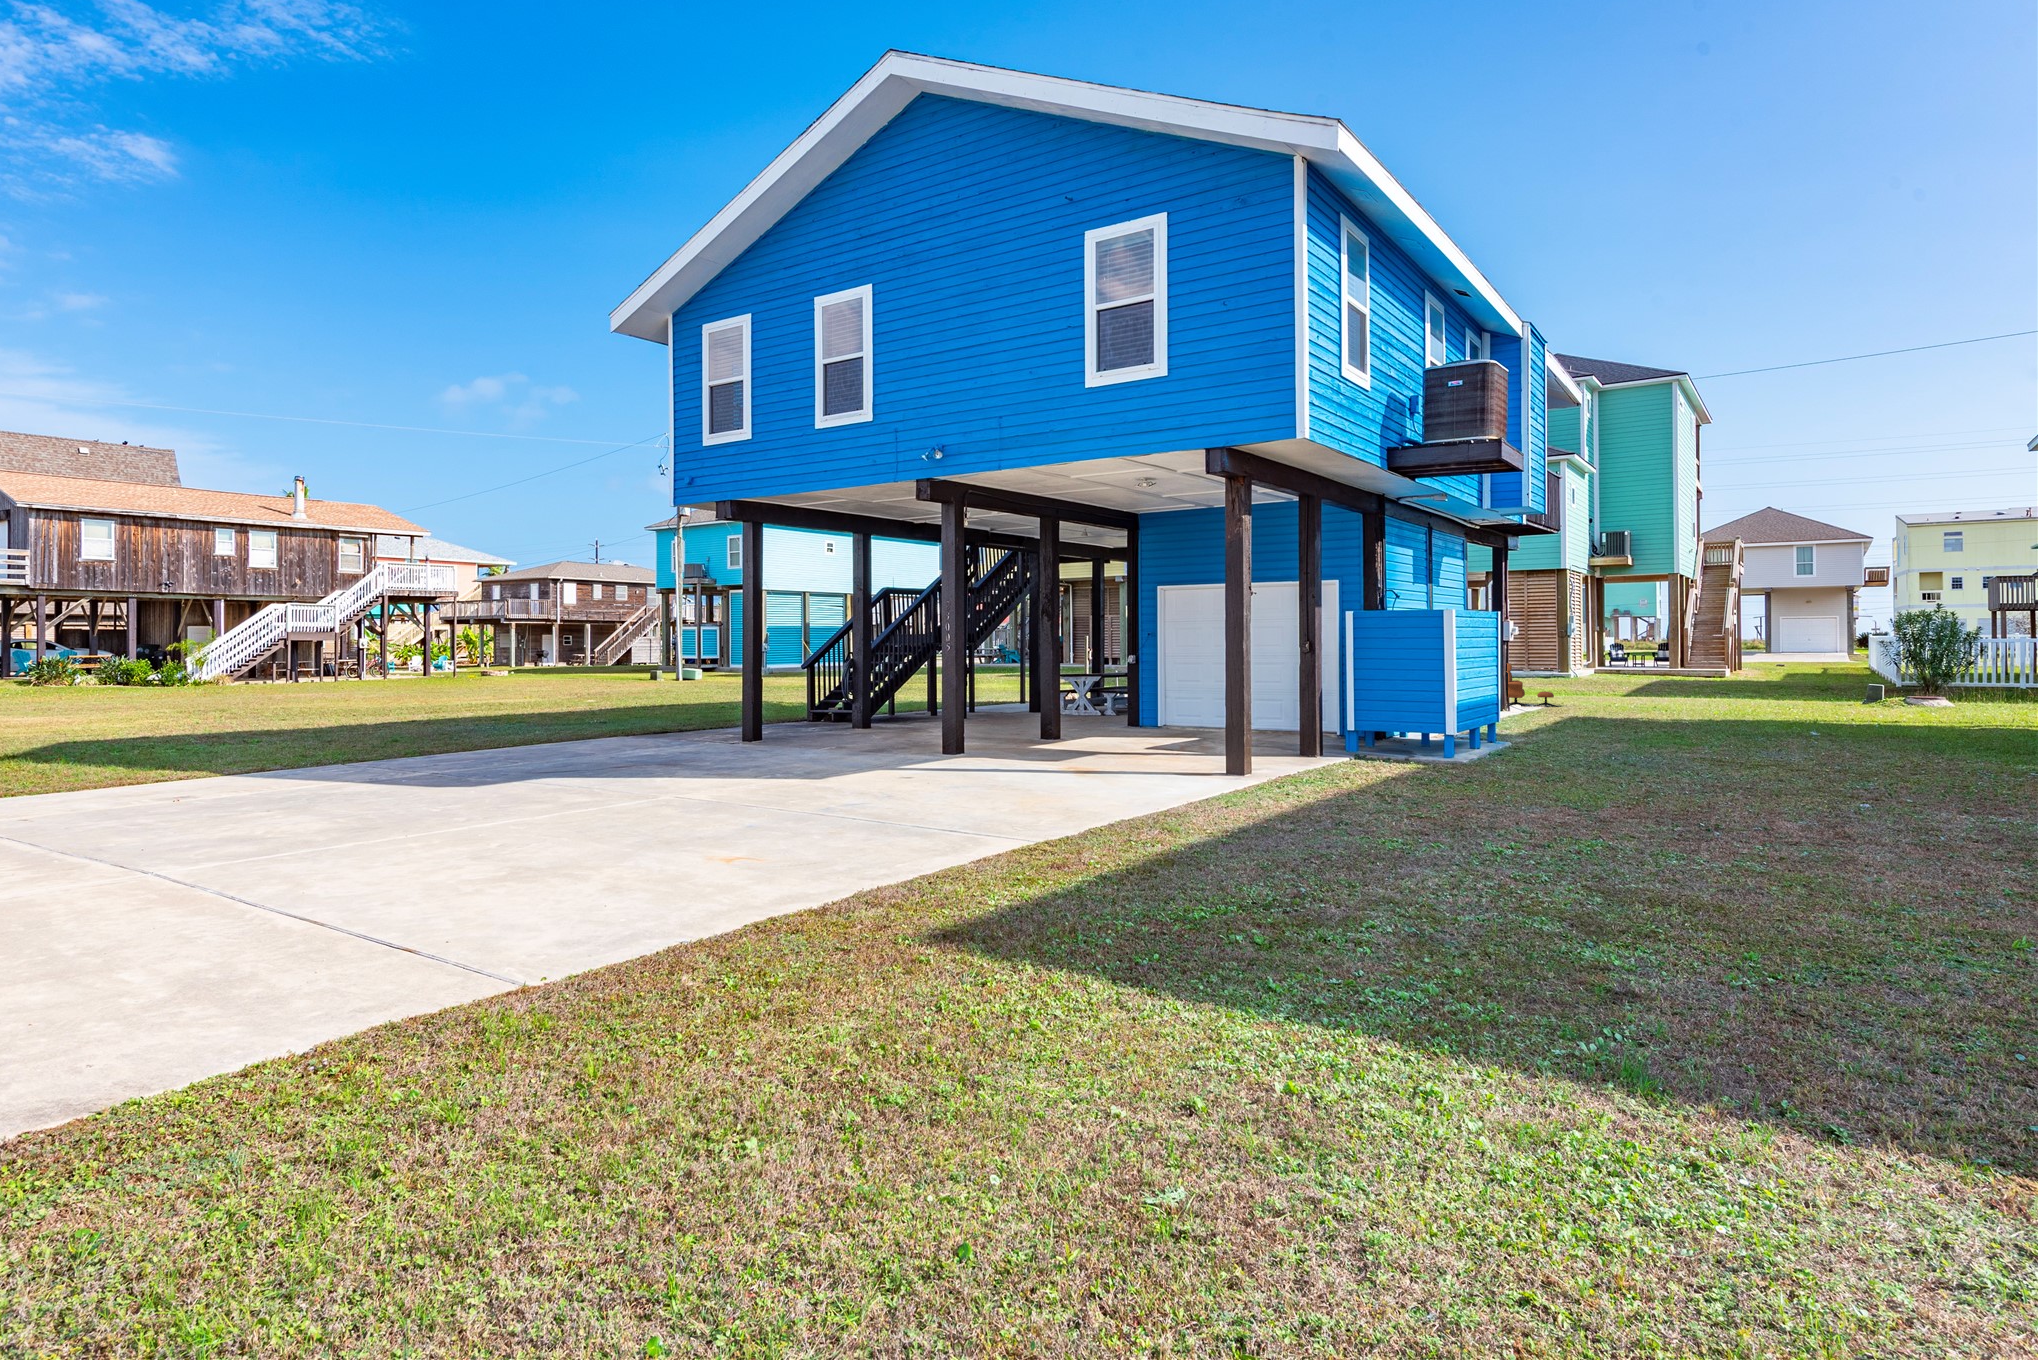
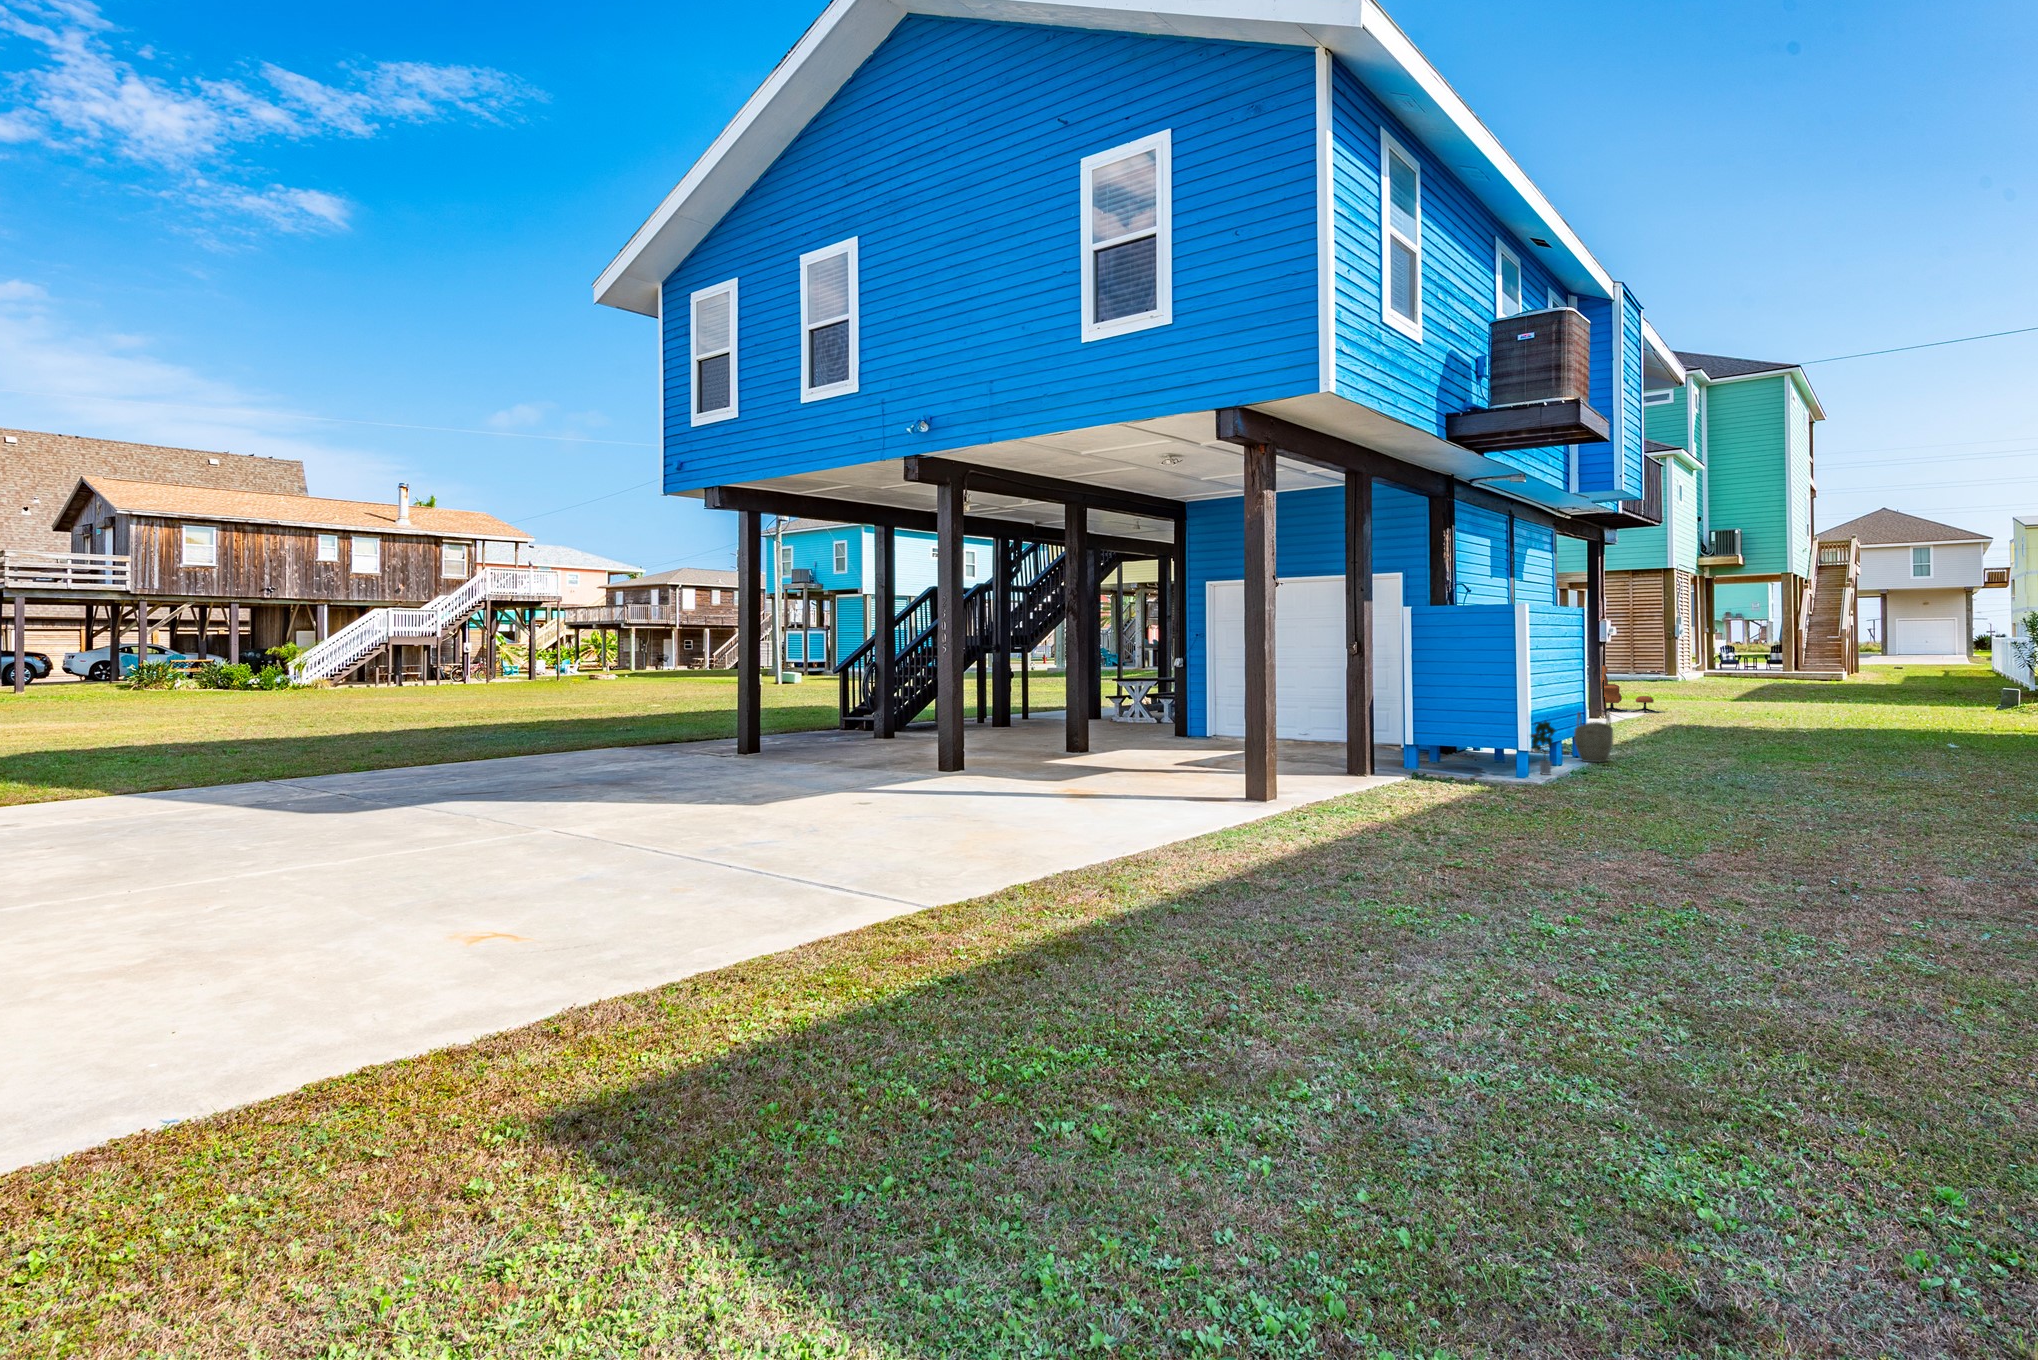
woven basket: none [1492,704,1525,748] -> present [1574,713,1613,762]
potted plant: none [1457,710,1479,757] -> present [1530,721,1555,775]

